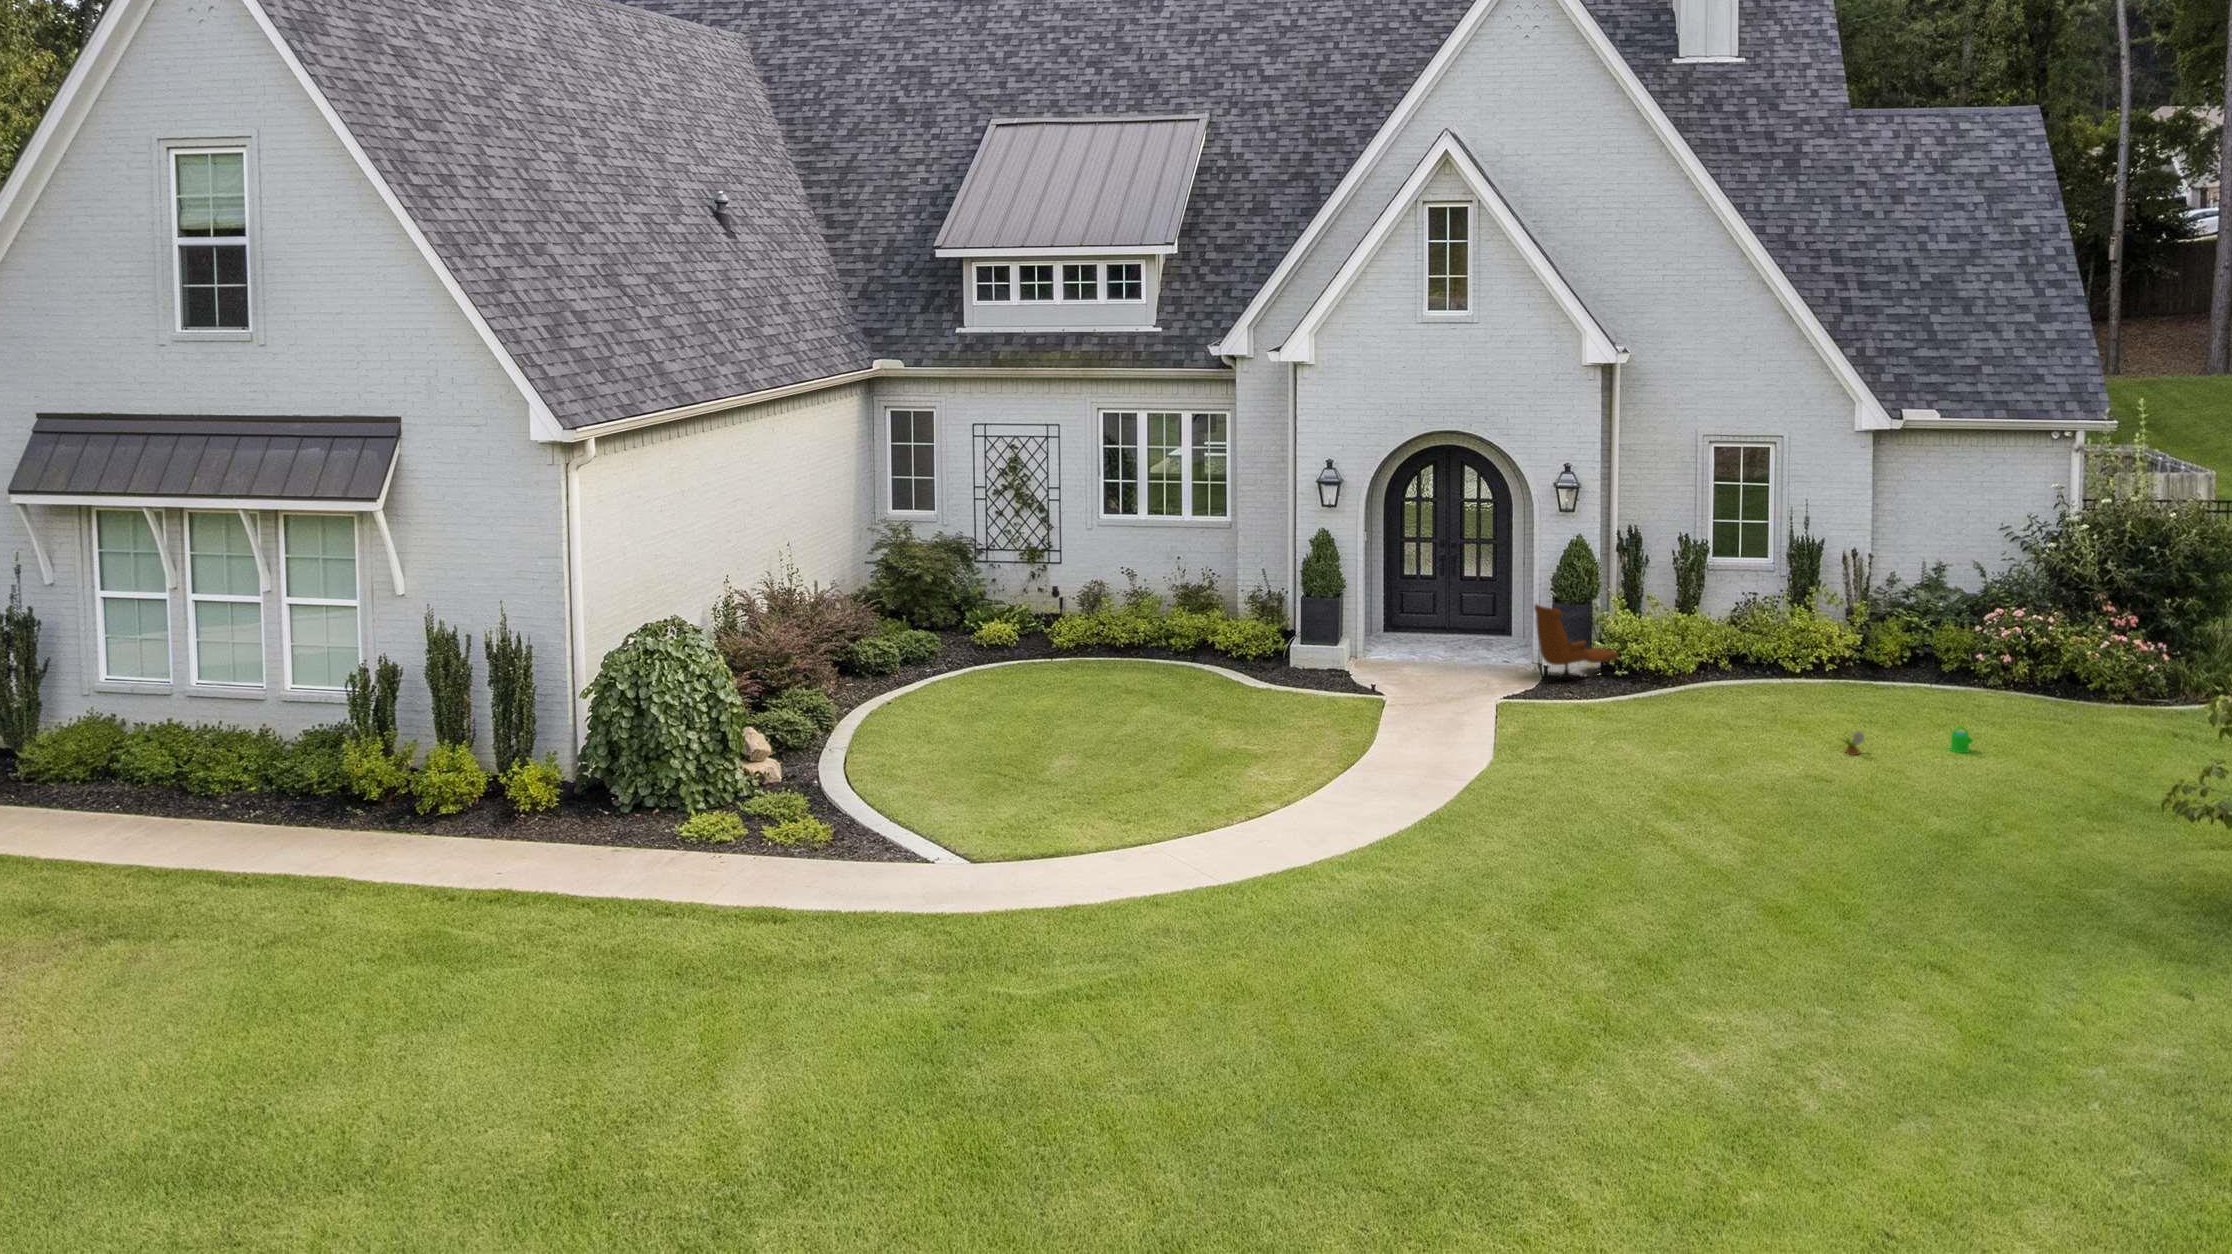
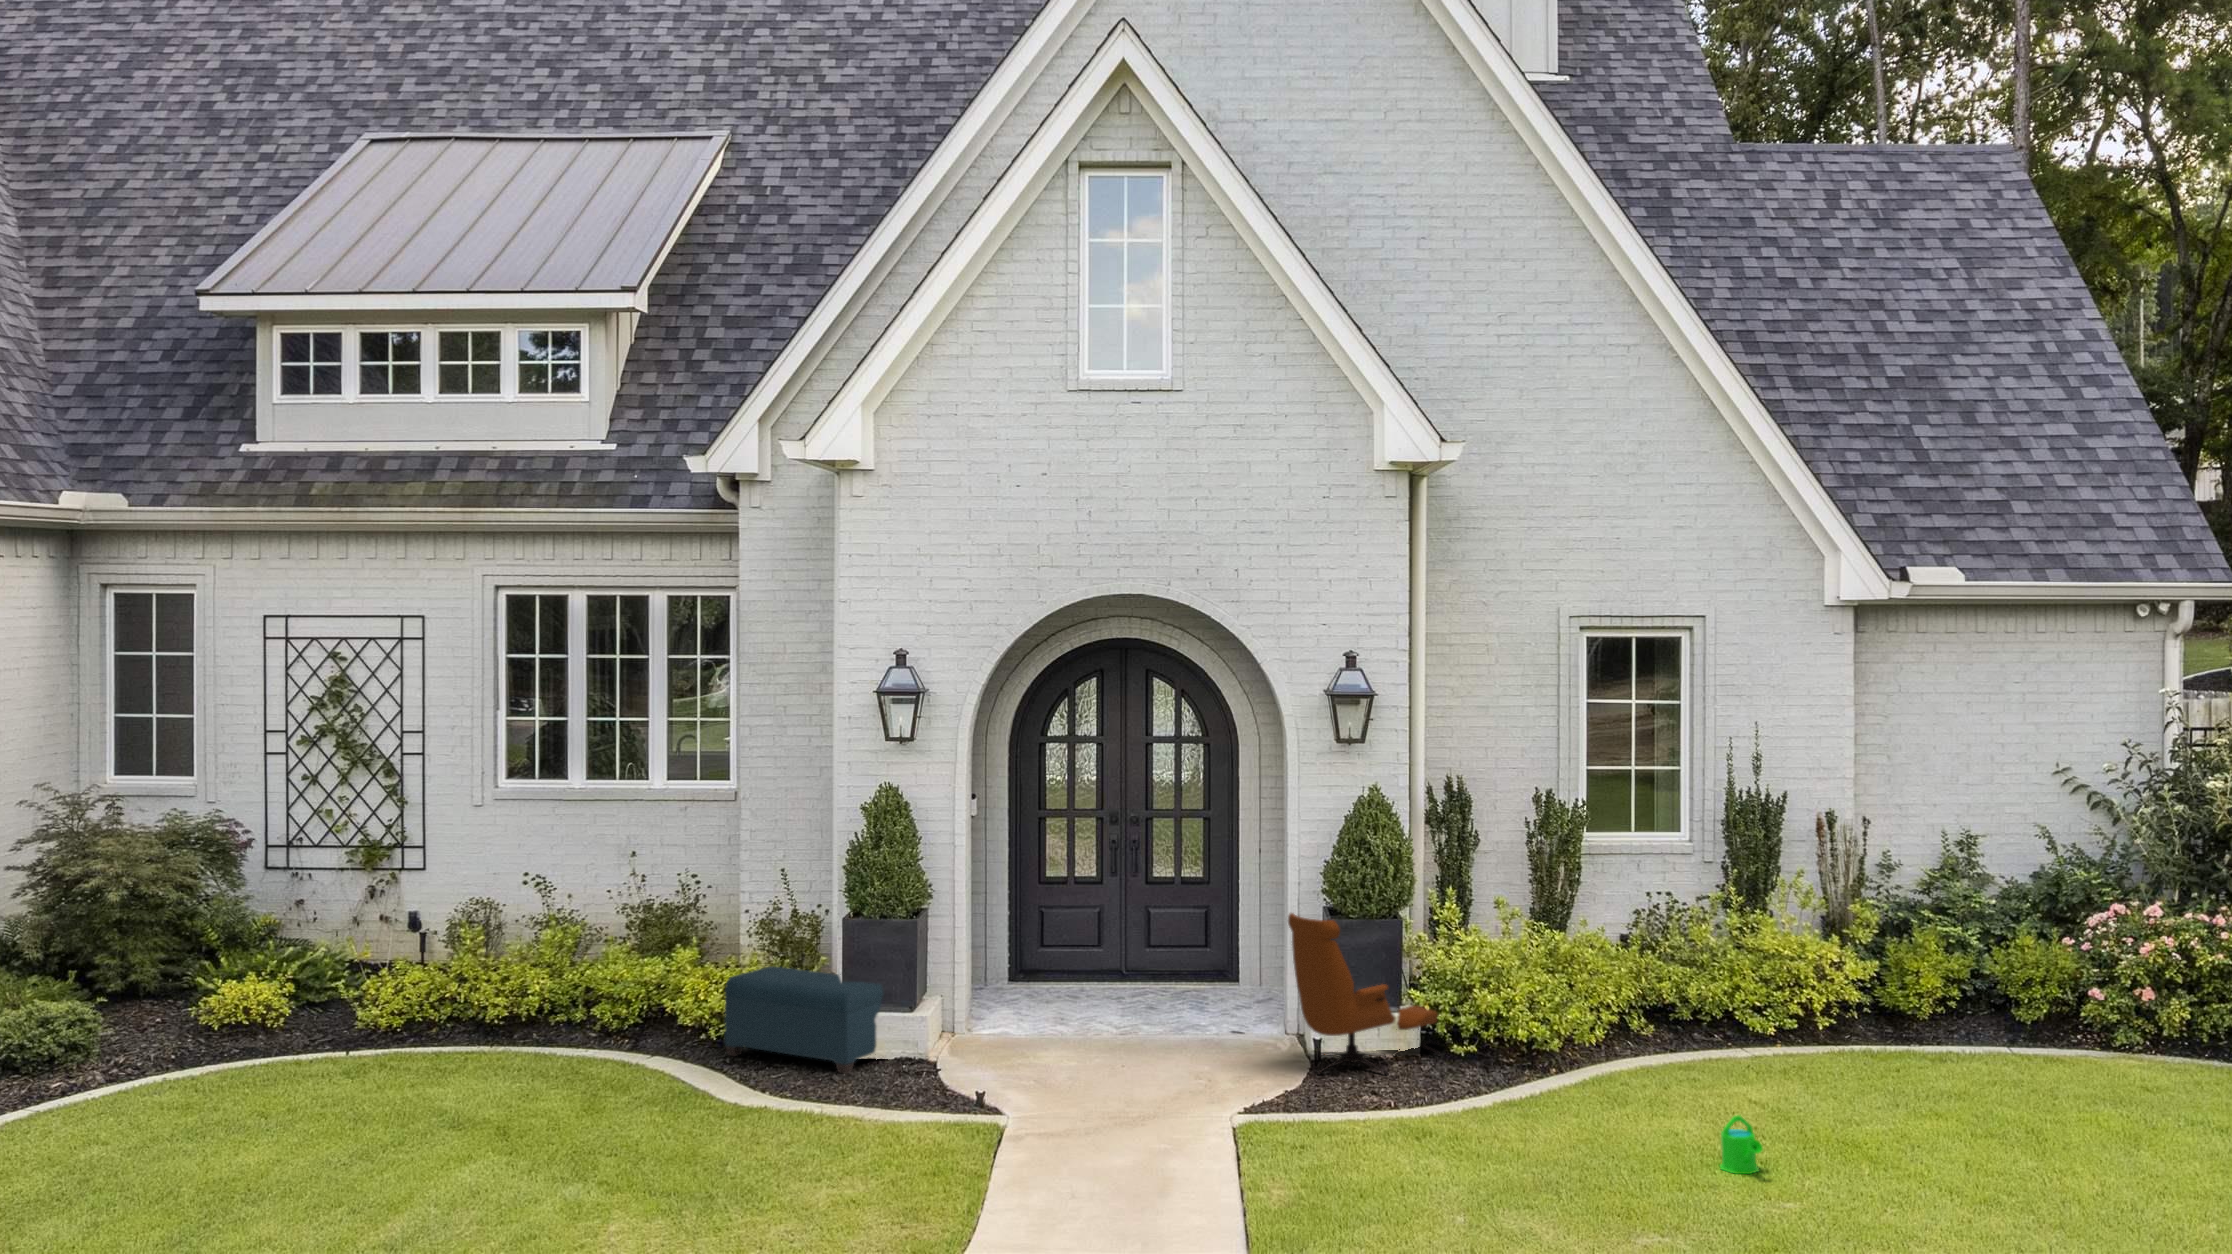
bench: none [1241,619,1327,674] -> present [724,966,883,1074]
watering can: present [1950,725,1973,753] -> present [1720,1115,1763,1174]
decorative plant: present [1839,732,1864,755] -> none [1913,1148,1971,1204]

